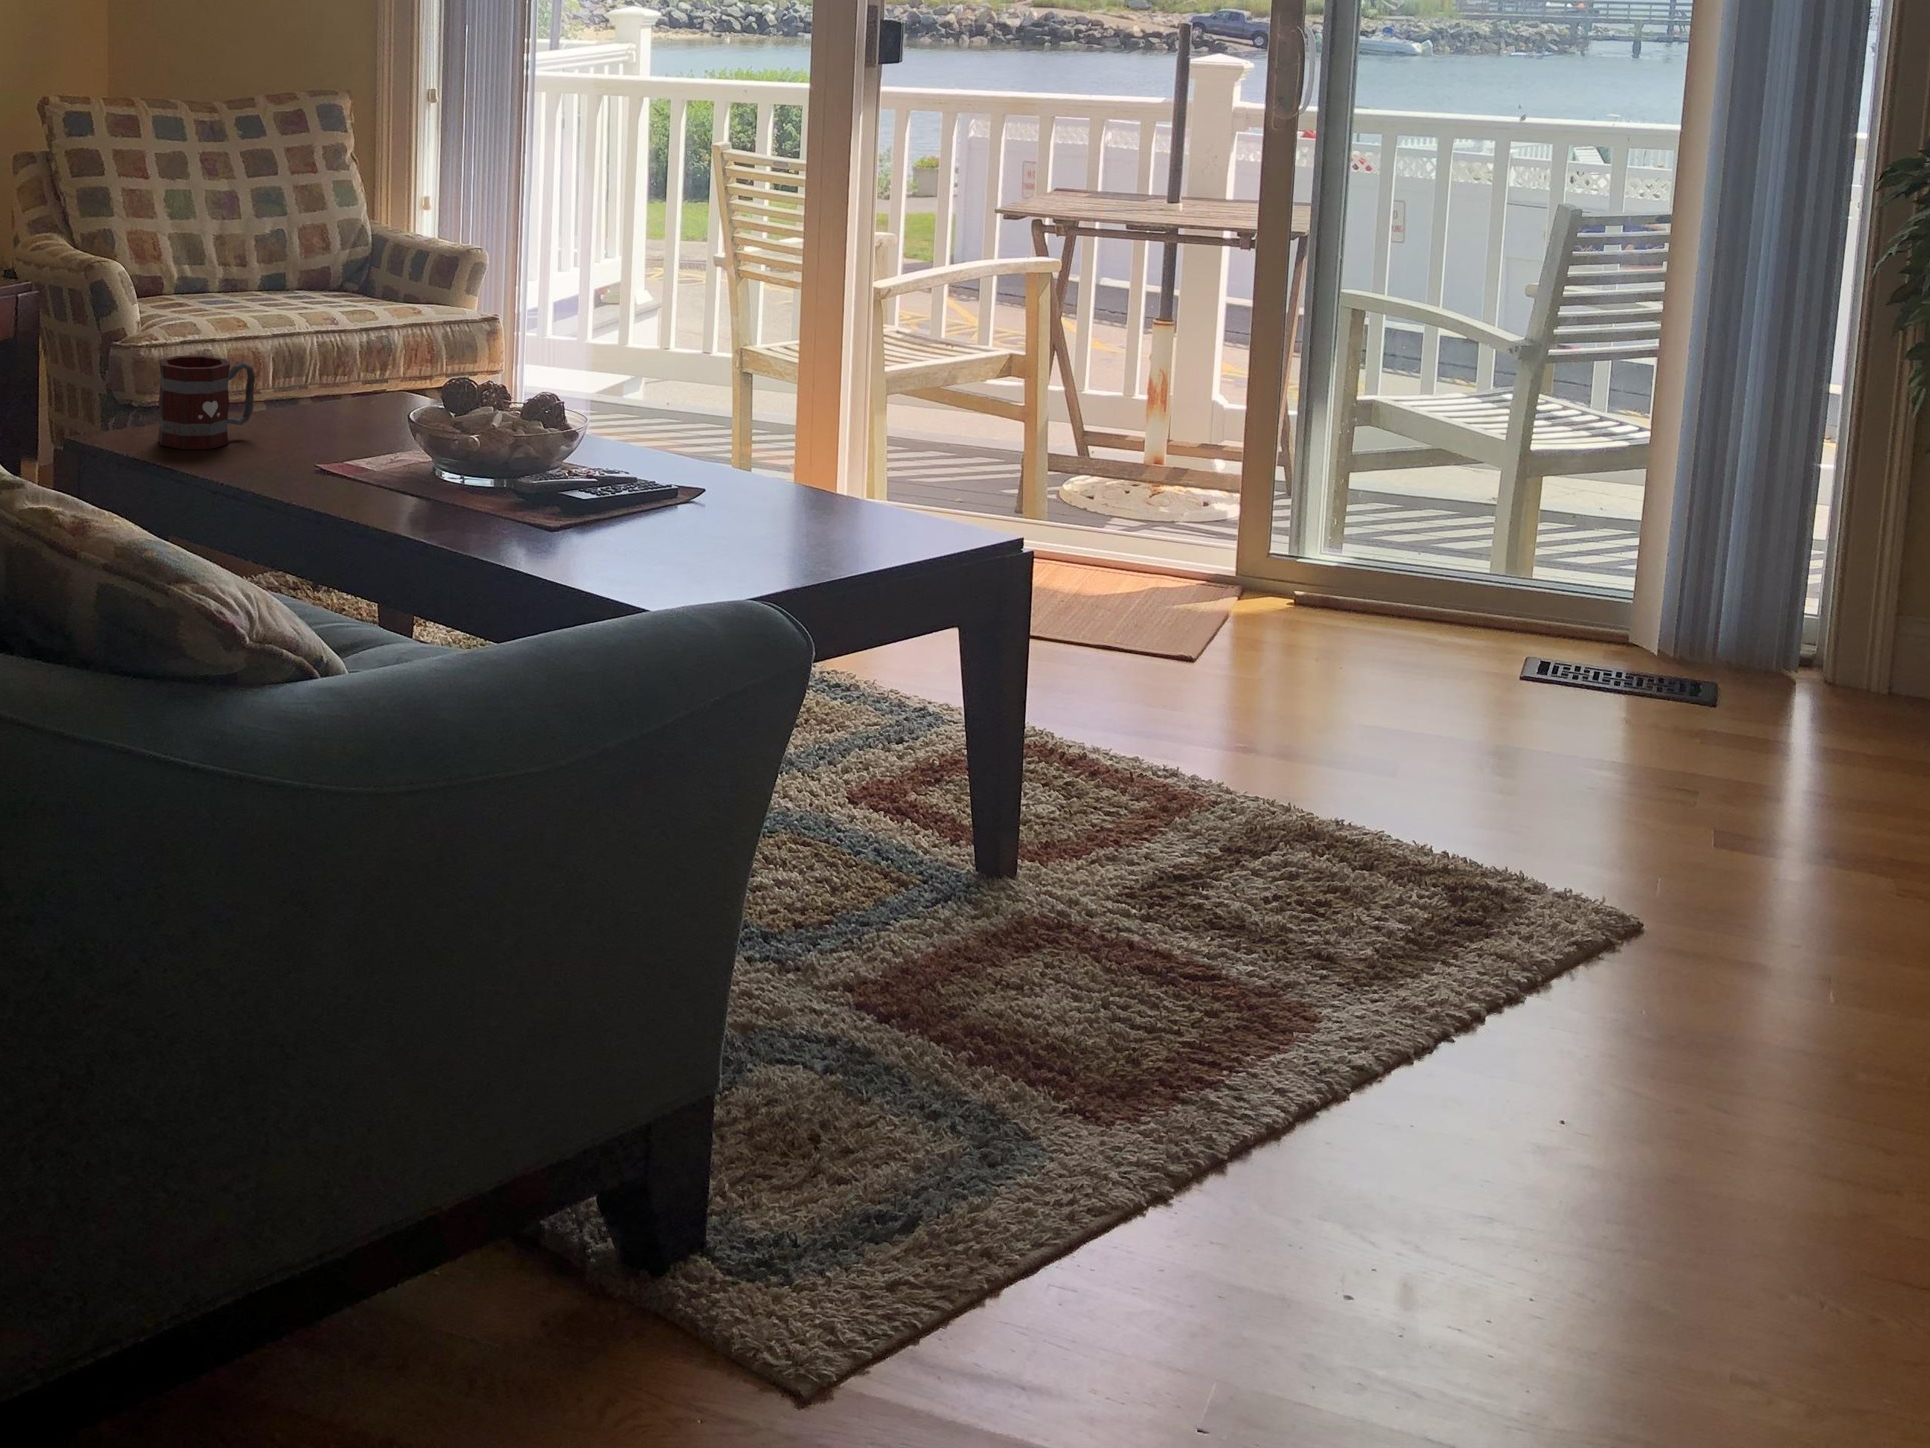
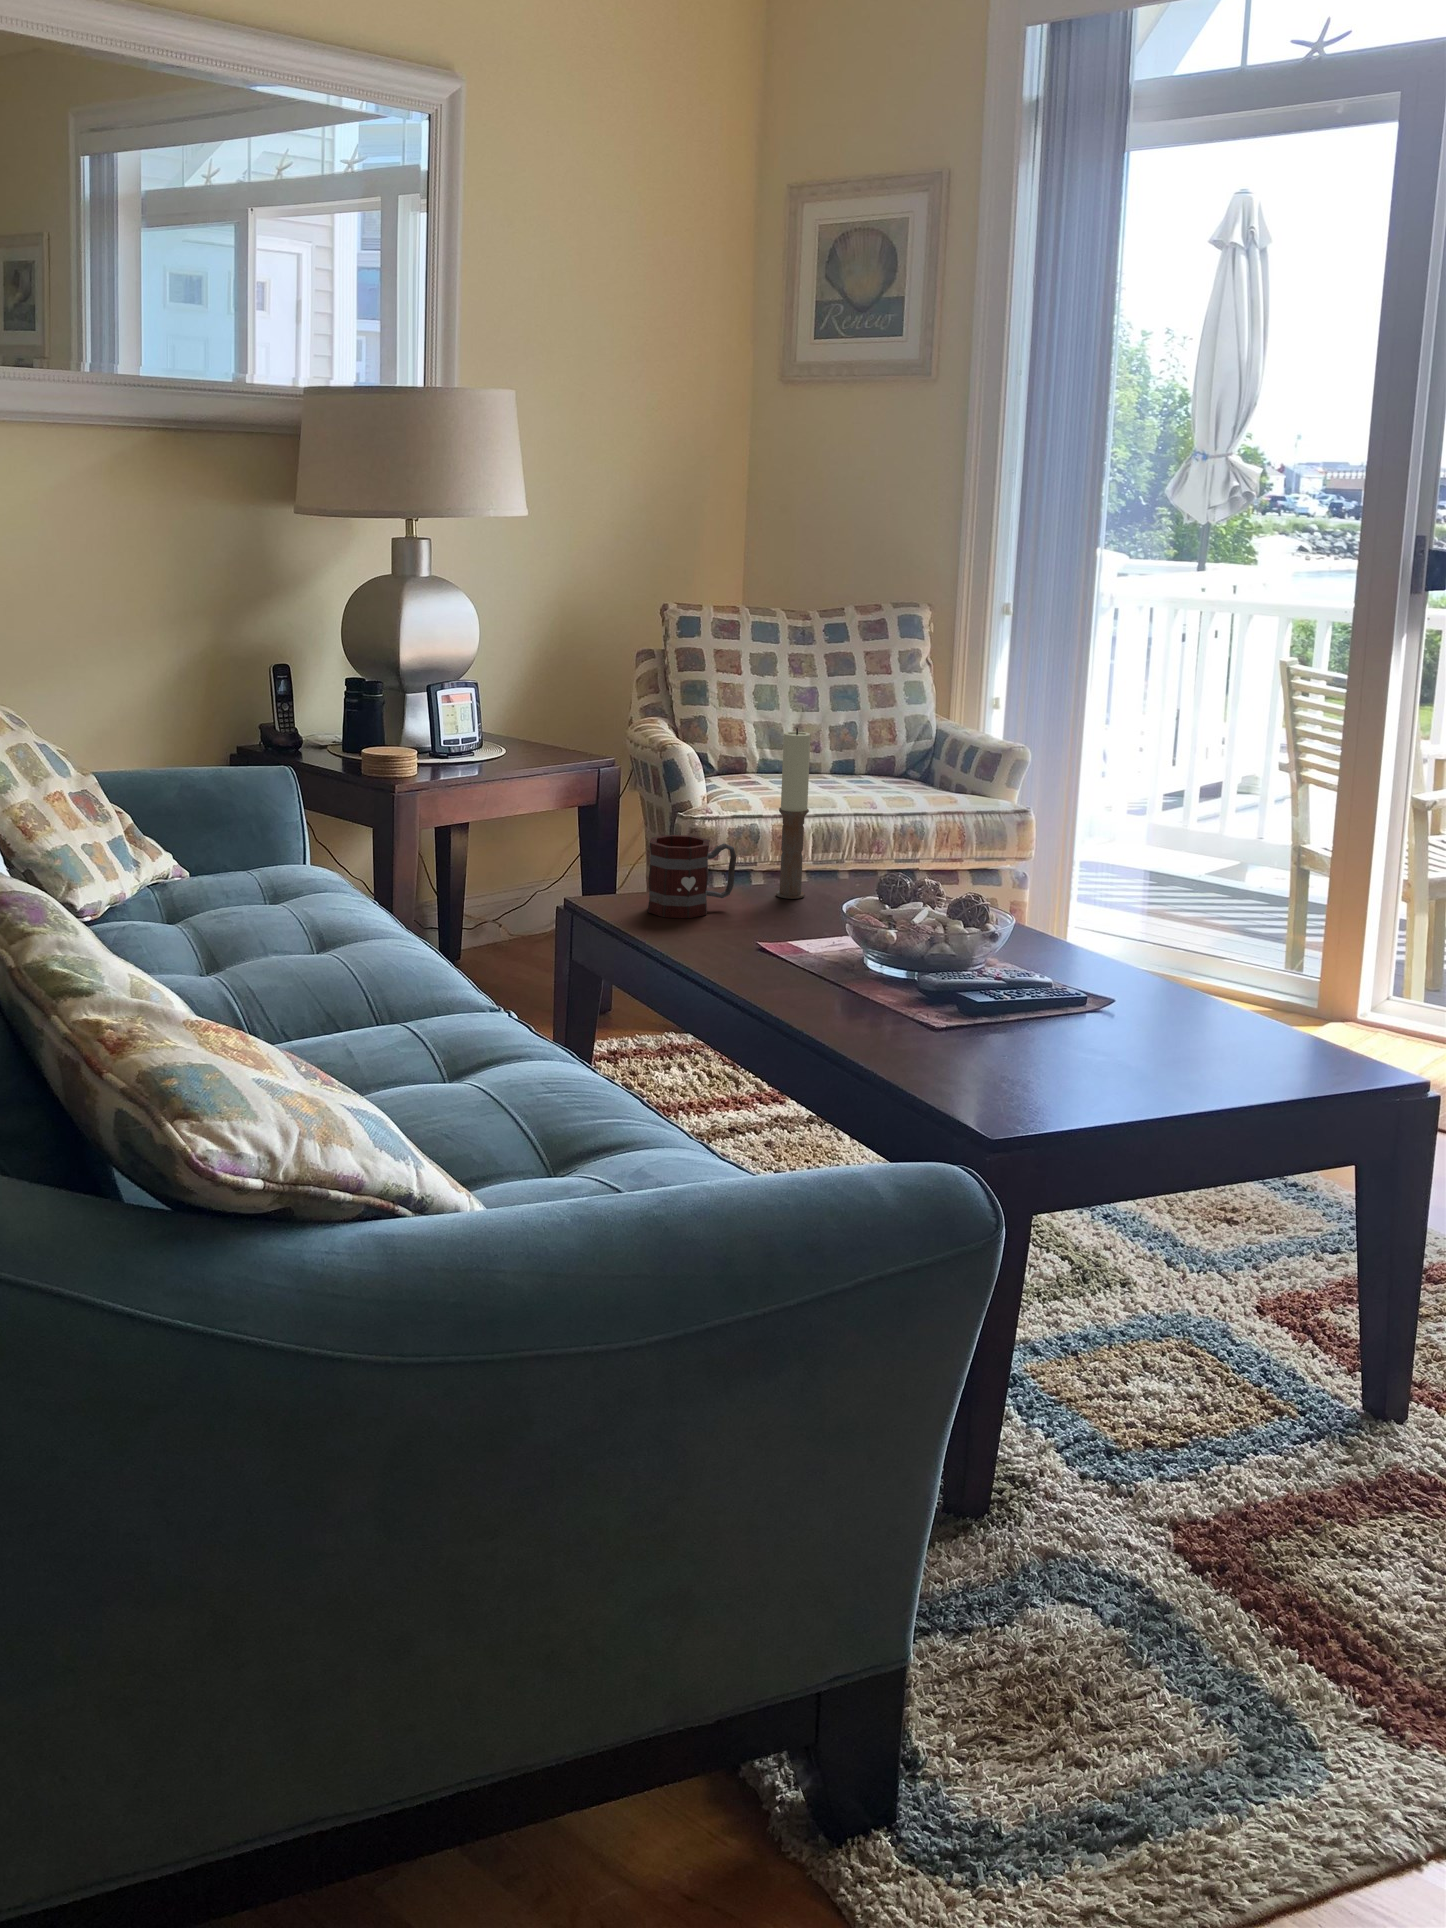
candle: none [288,229,323,423] -> present [776,728,811,899]

